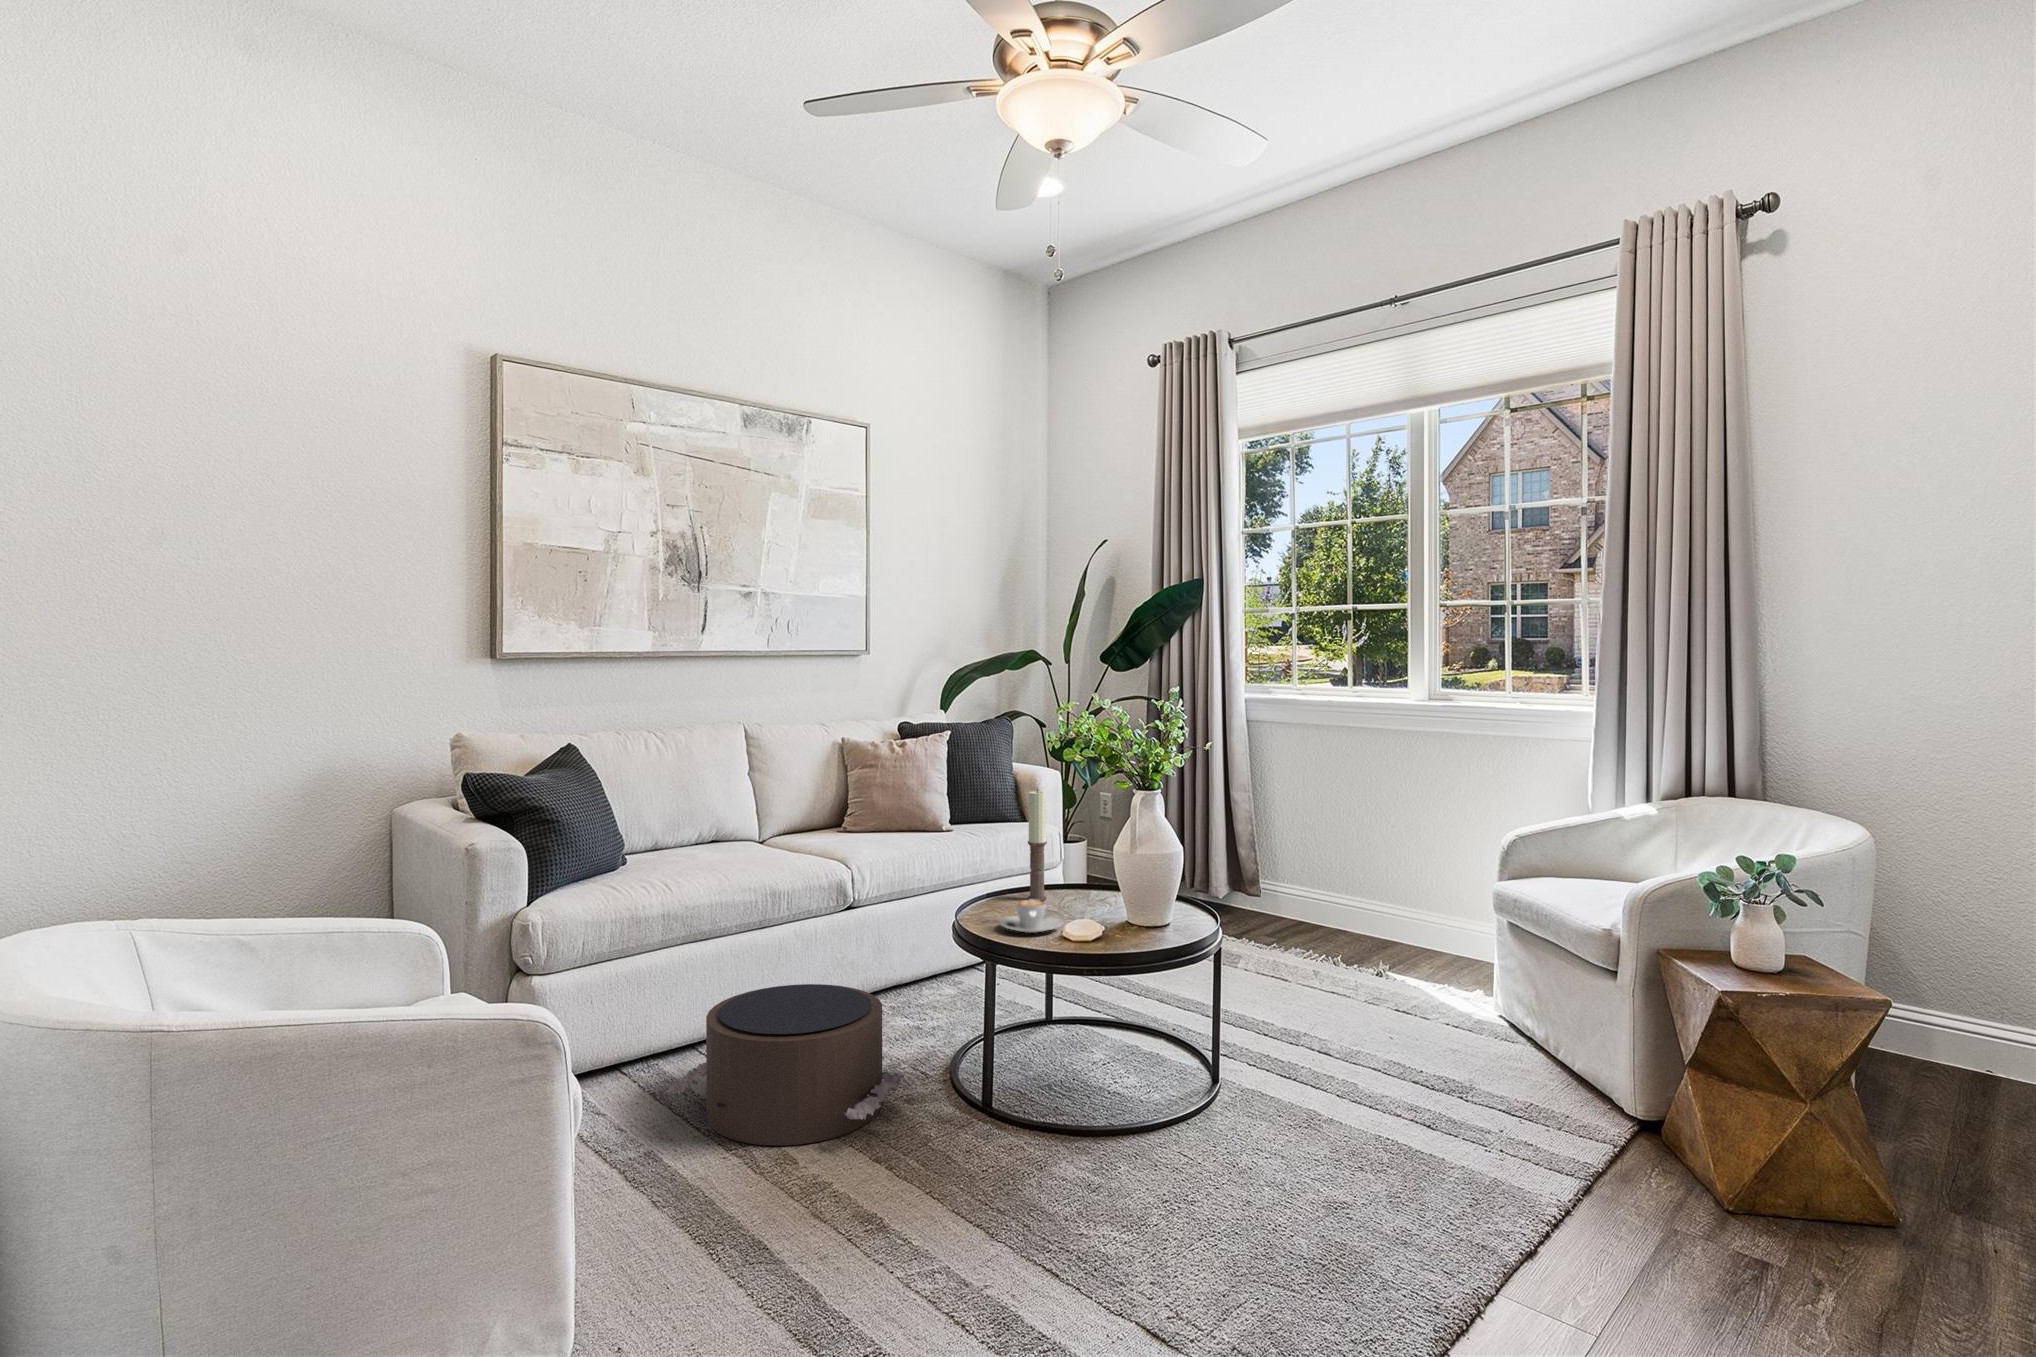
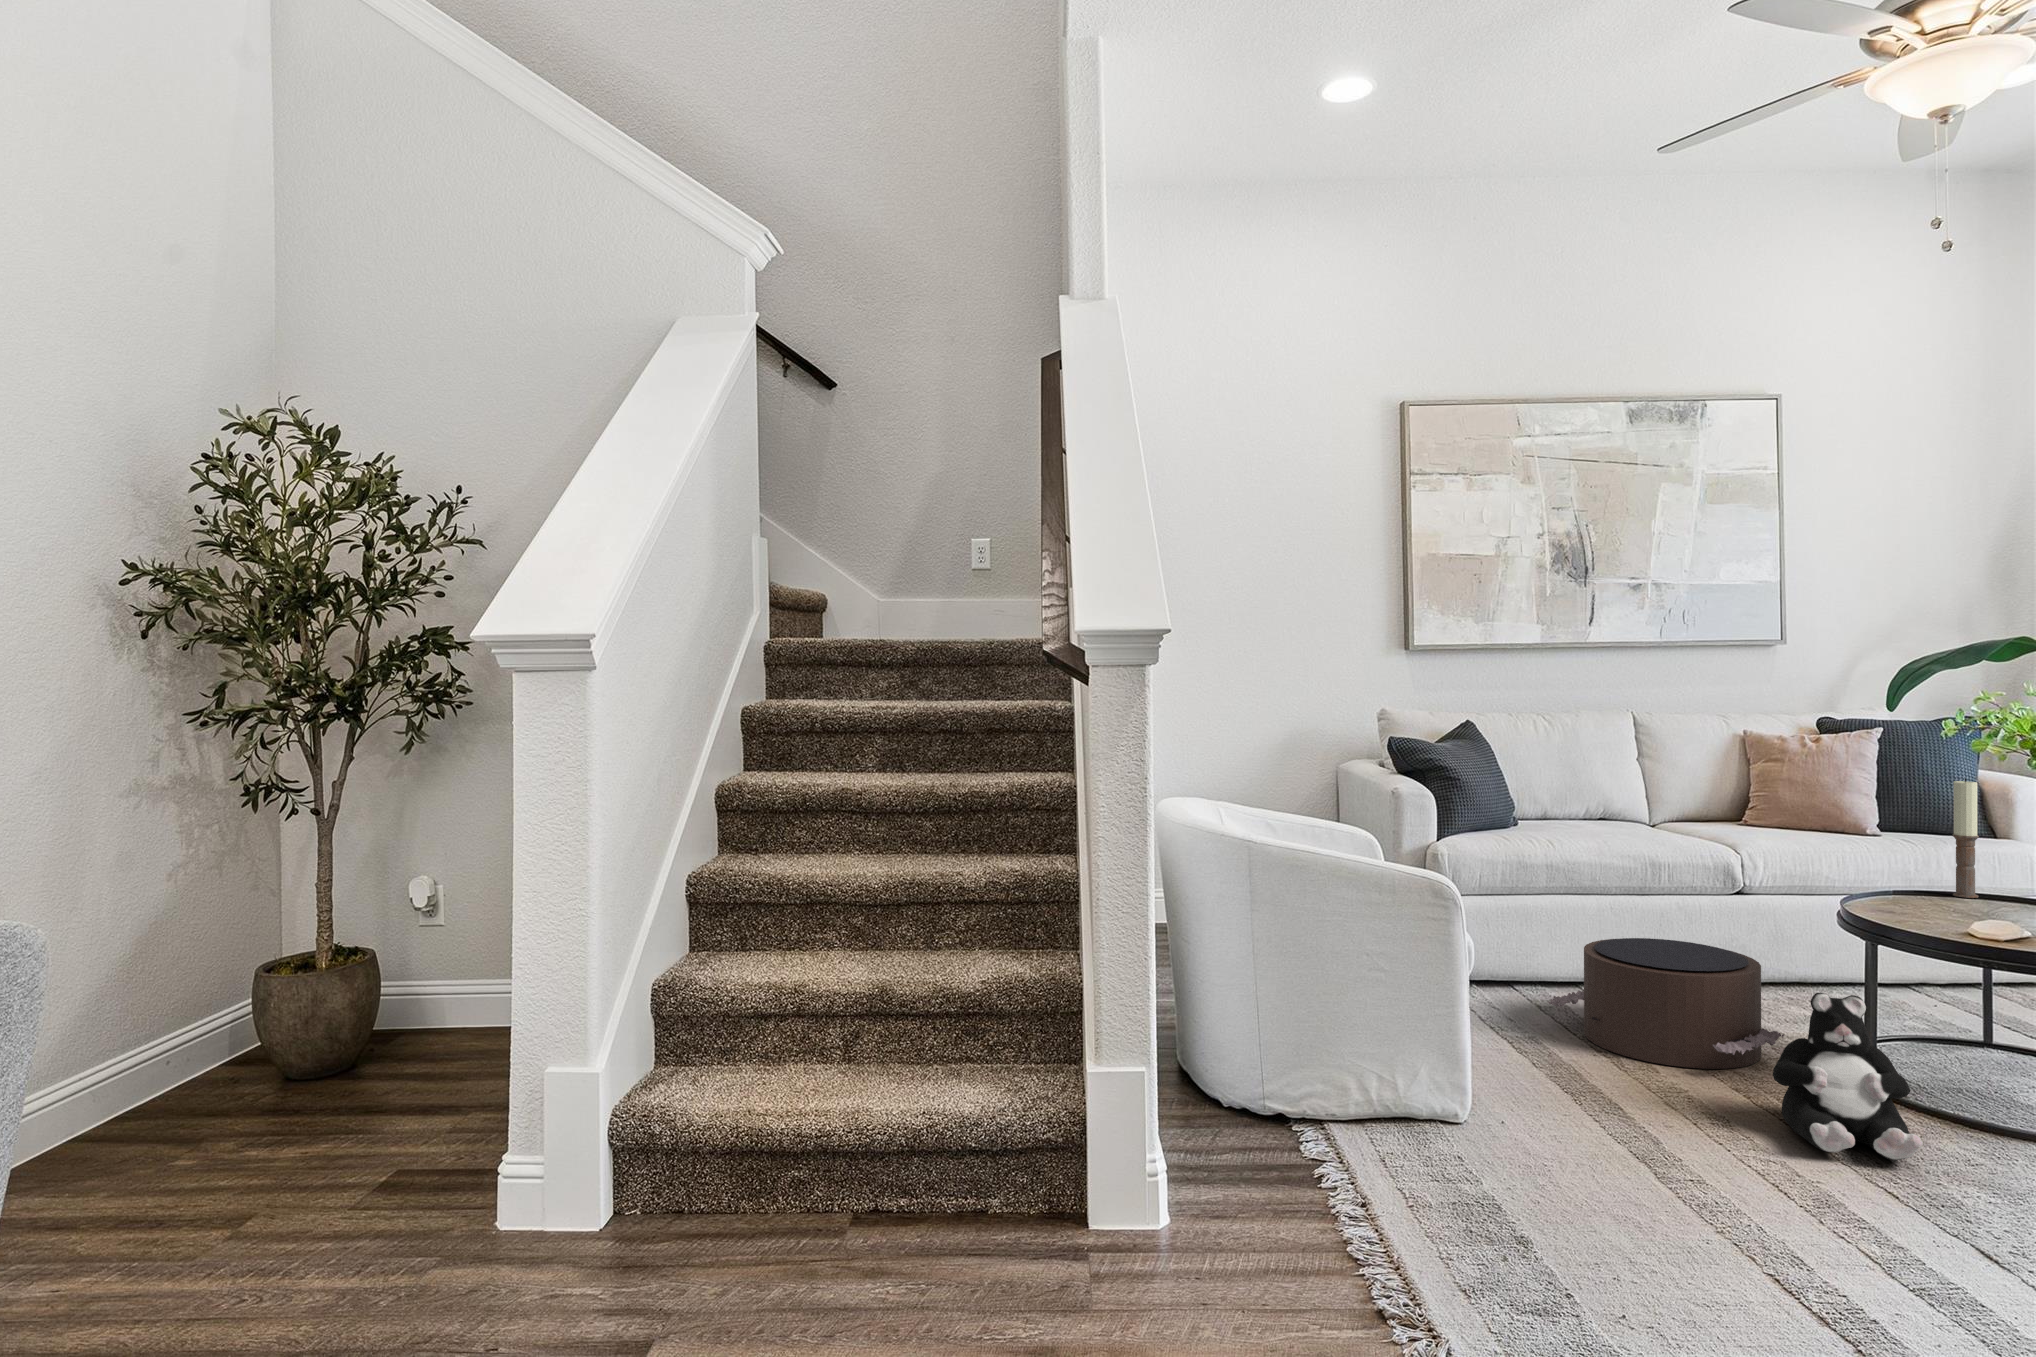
coffee cup: present [1000,900,1062,933] -> none [1901,886,1982,918]
plush toy: none [911,1043,1049,1235] -> present [1773,993,1923,1160]

